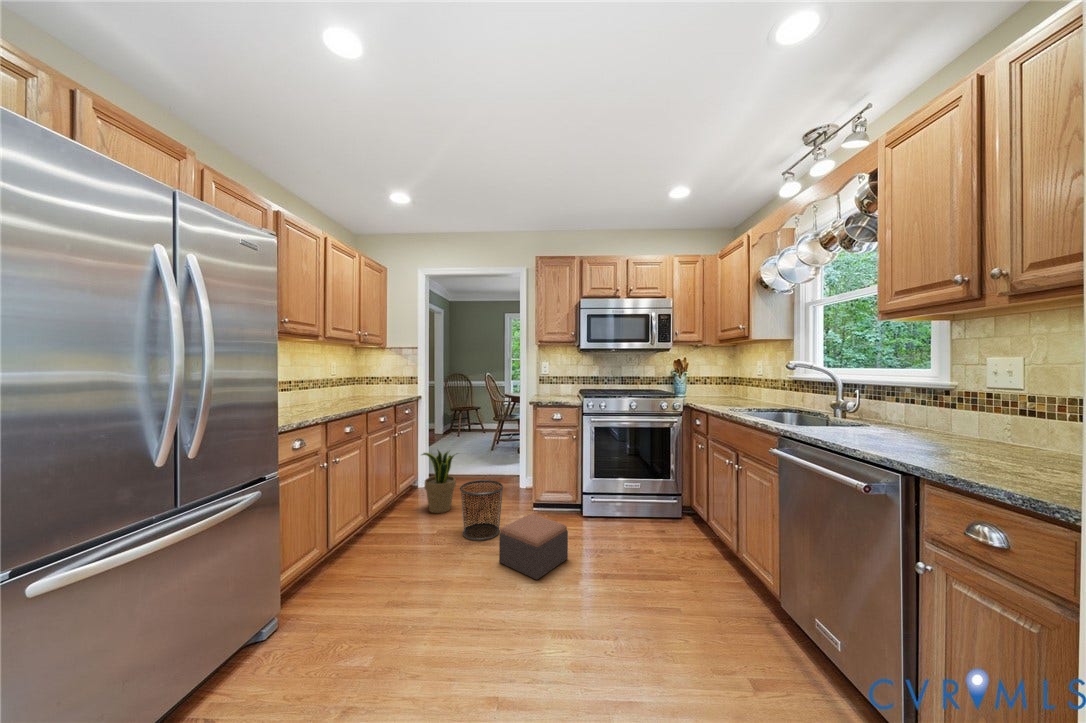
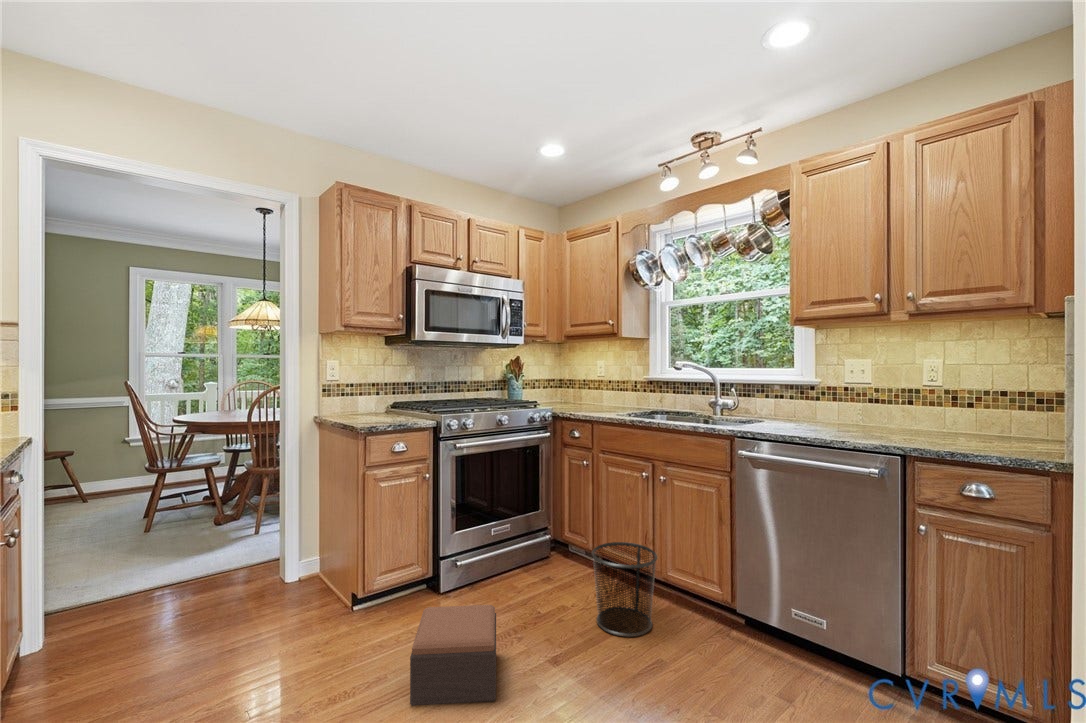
potted plant: present [422,450,456,513] -> none [117,543,216,686]
waste bin: present [460,480,503,541] -> present [592,542,657,637]

